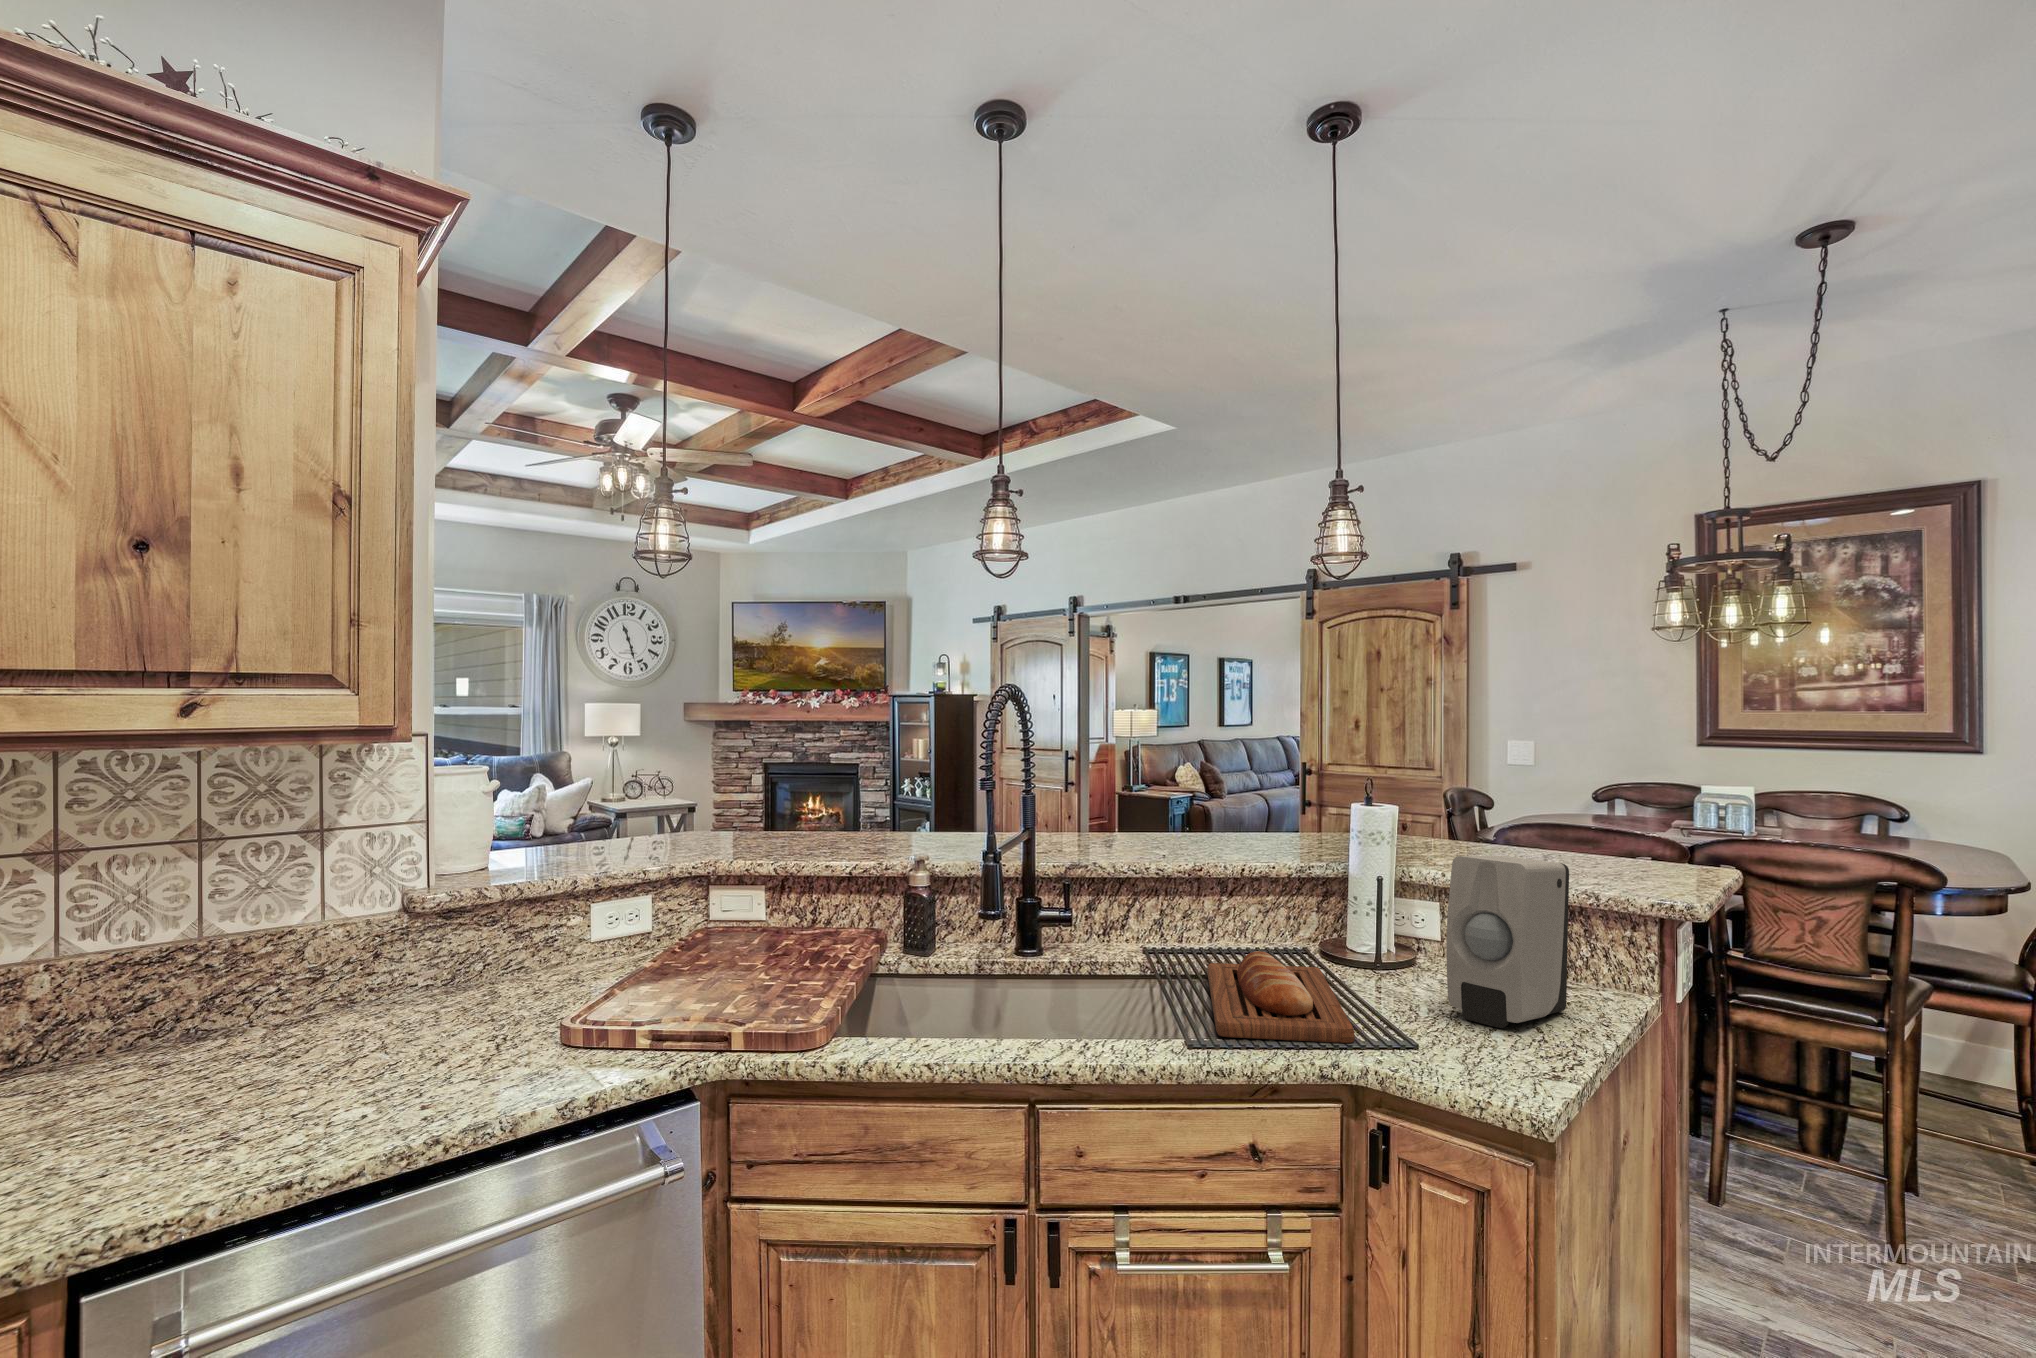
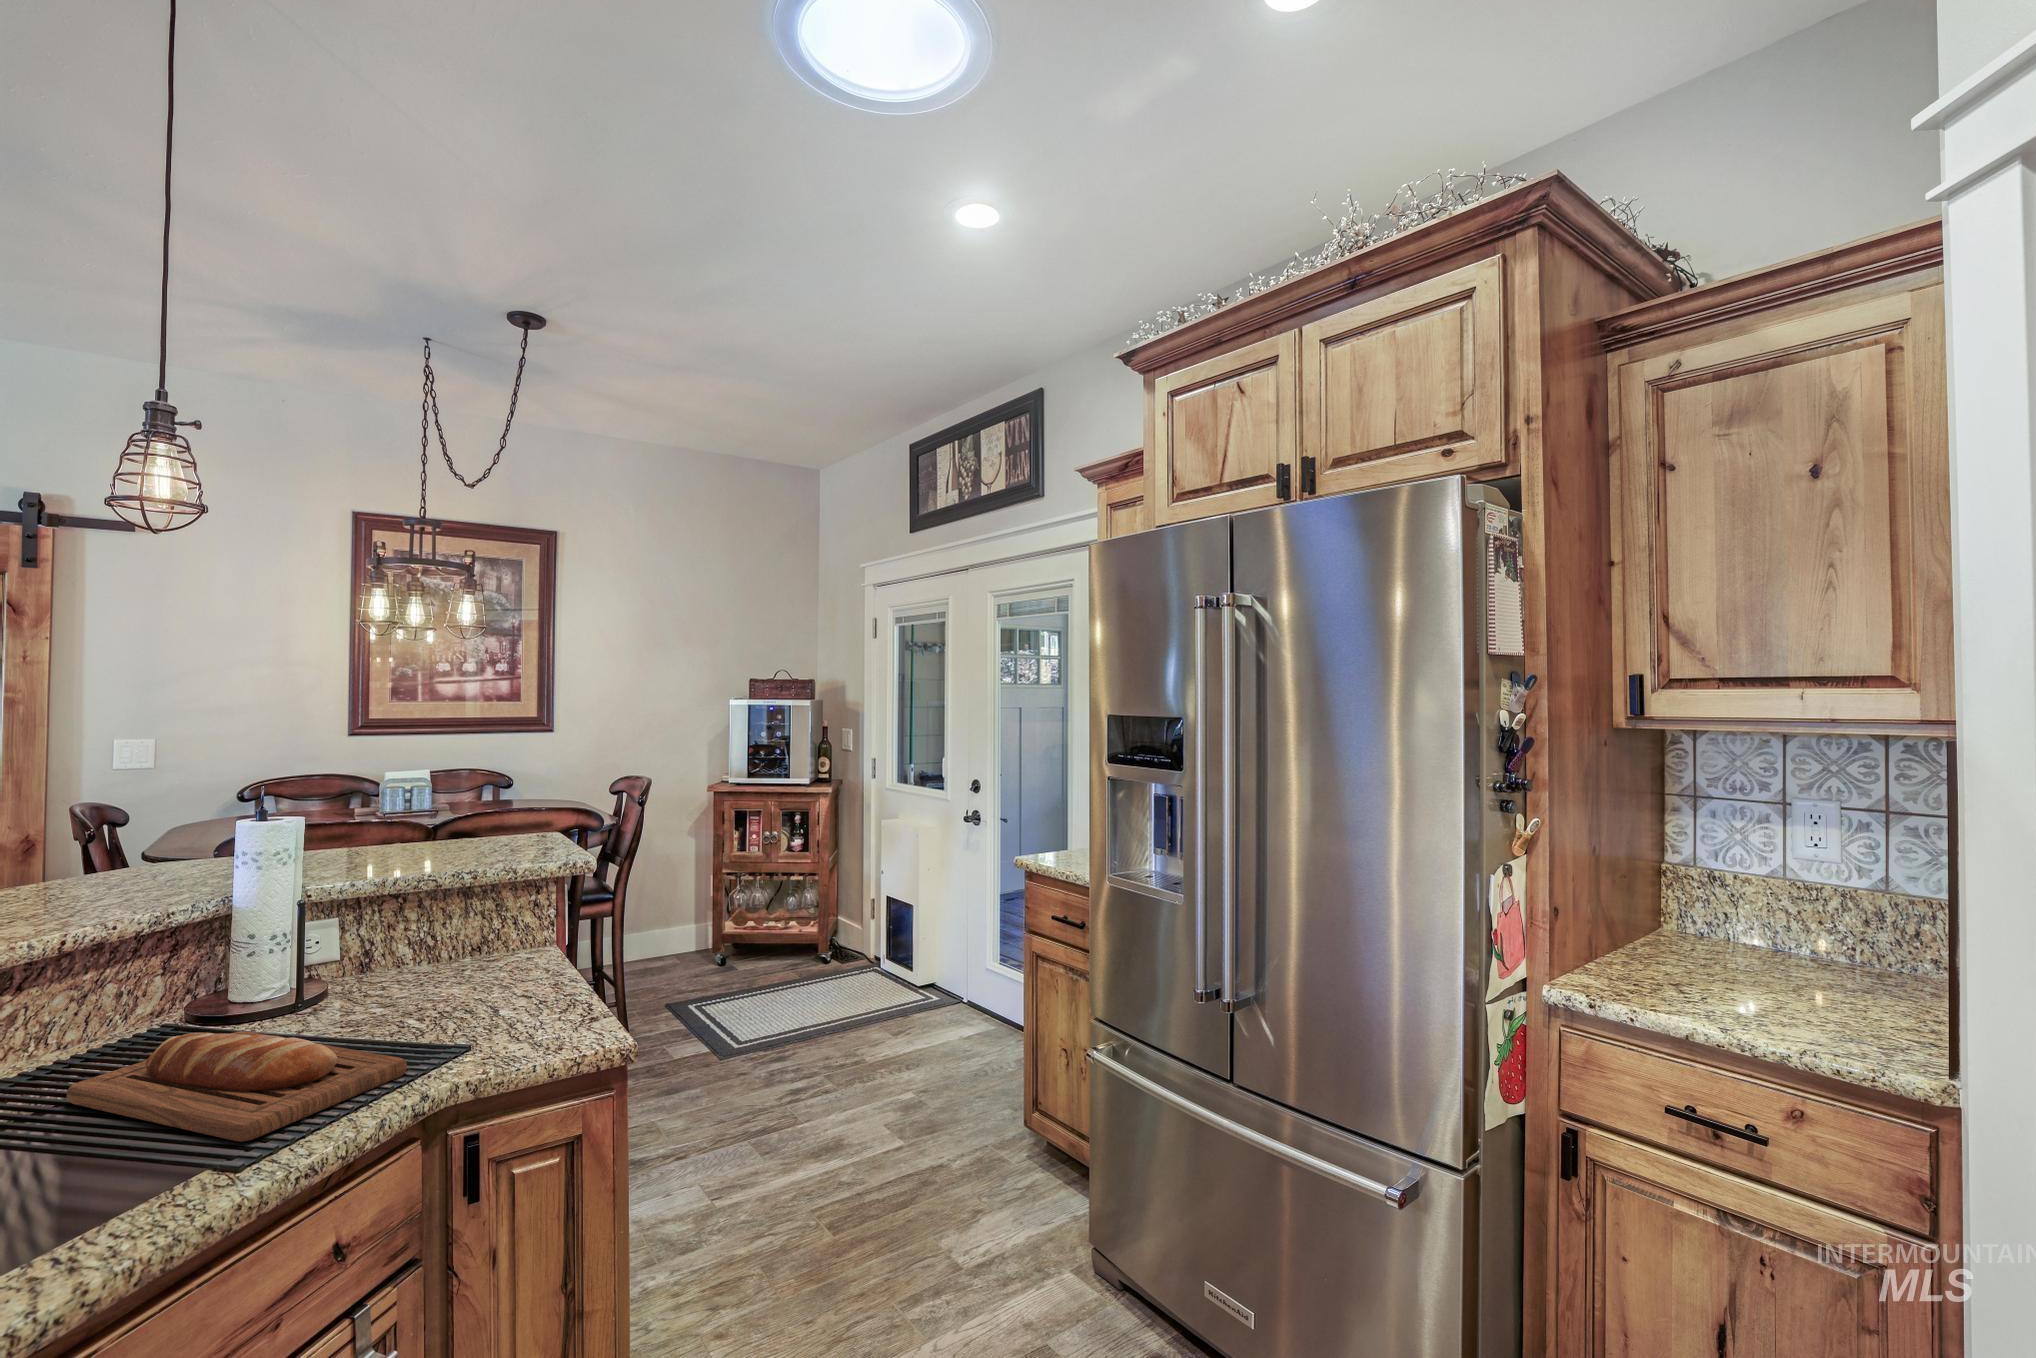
soap dispenser: present [1446,856,1569,1028] -> none [444,846,528,1011]

